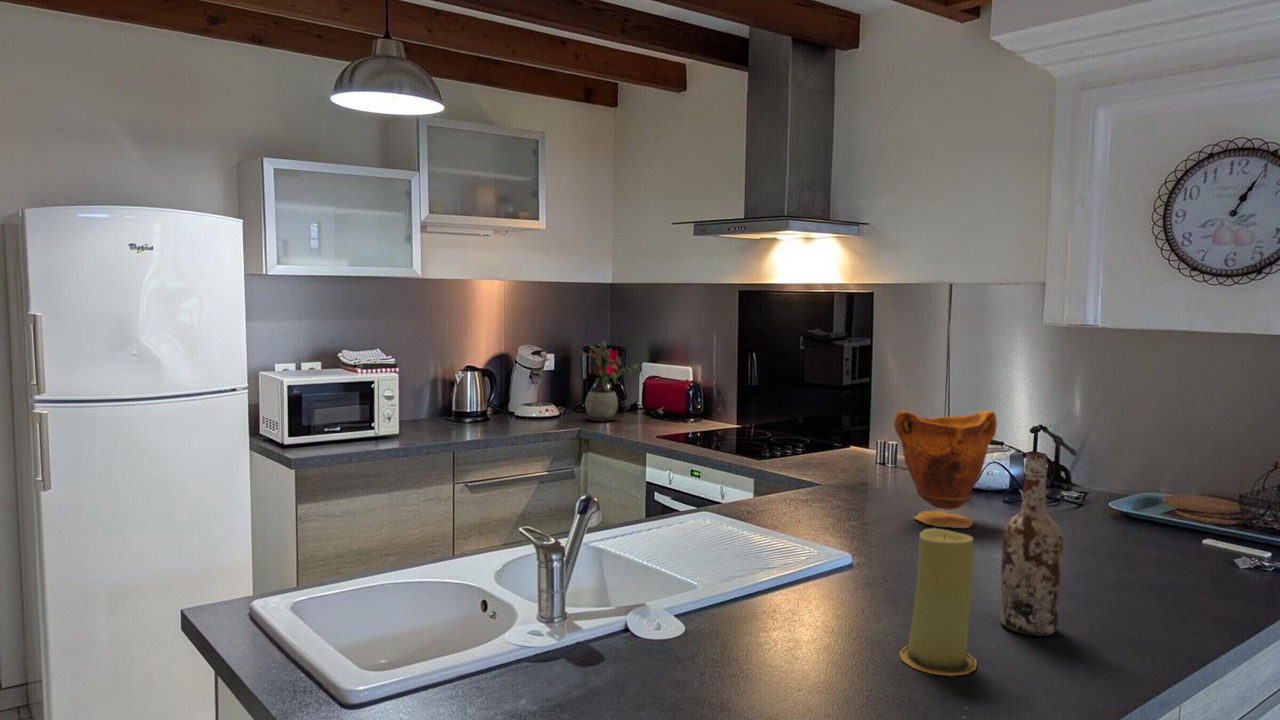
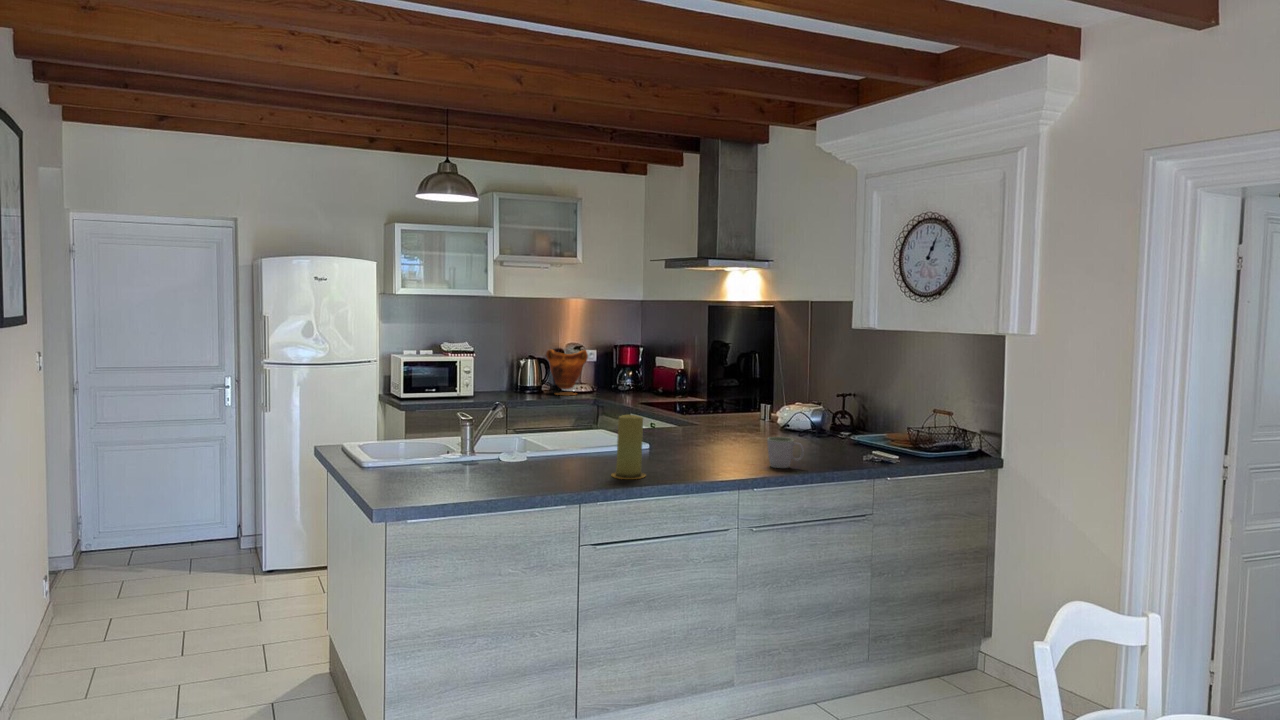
potted plant: present [585,341,638,421] -> none [604,340,641,396]
vase: present [894,410,997,528] -> present [546,349,588,395]
wine bottle: present [1000,452,1063,636] -> none [683,383,711,474]
mug: none [1098,533,1172,596] -> present [767,437,804,468]

